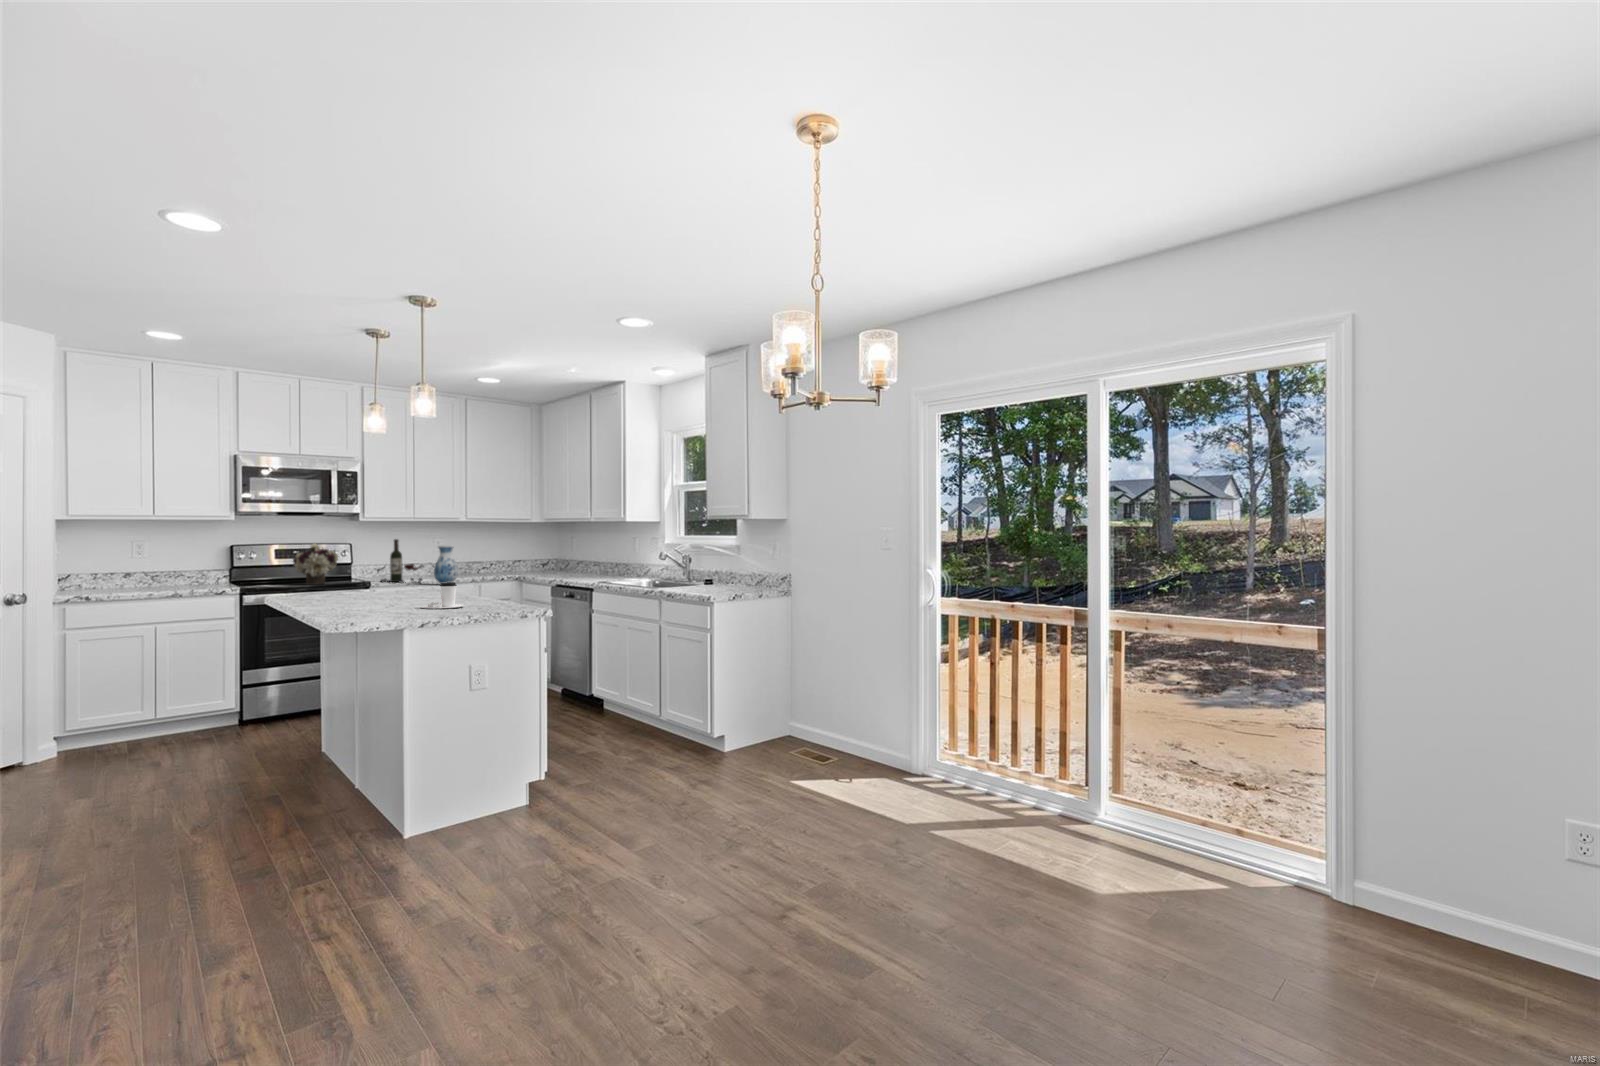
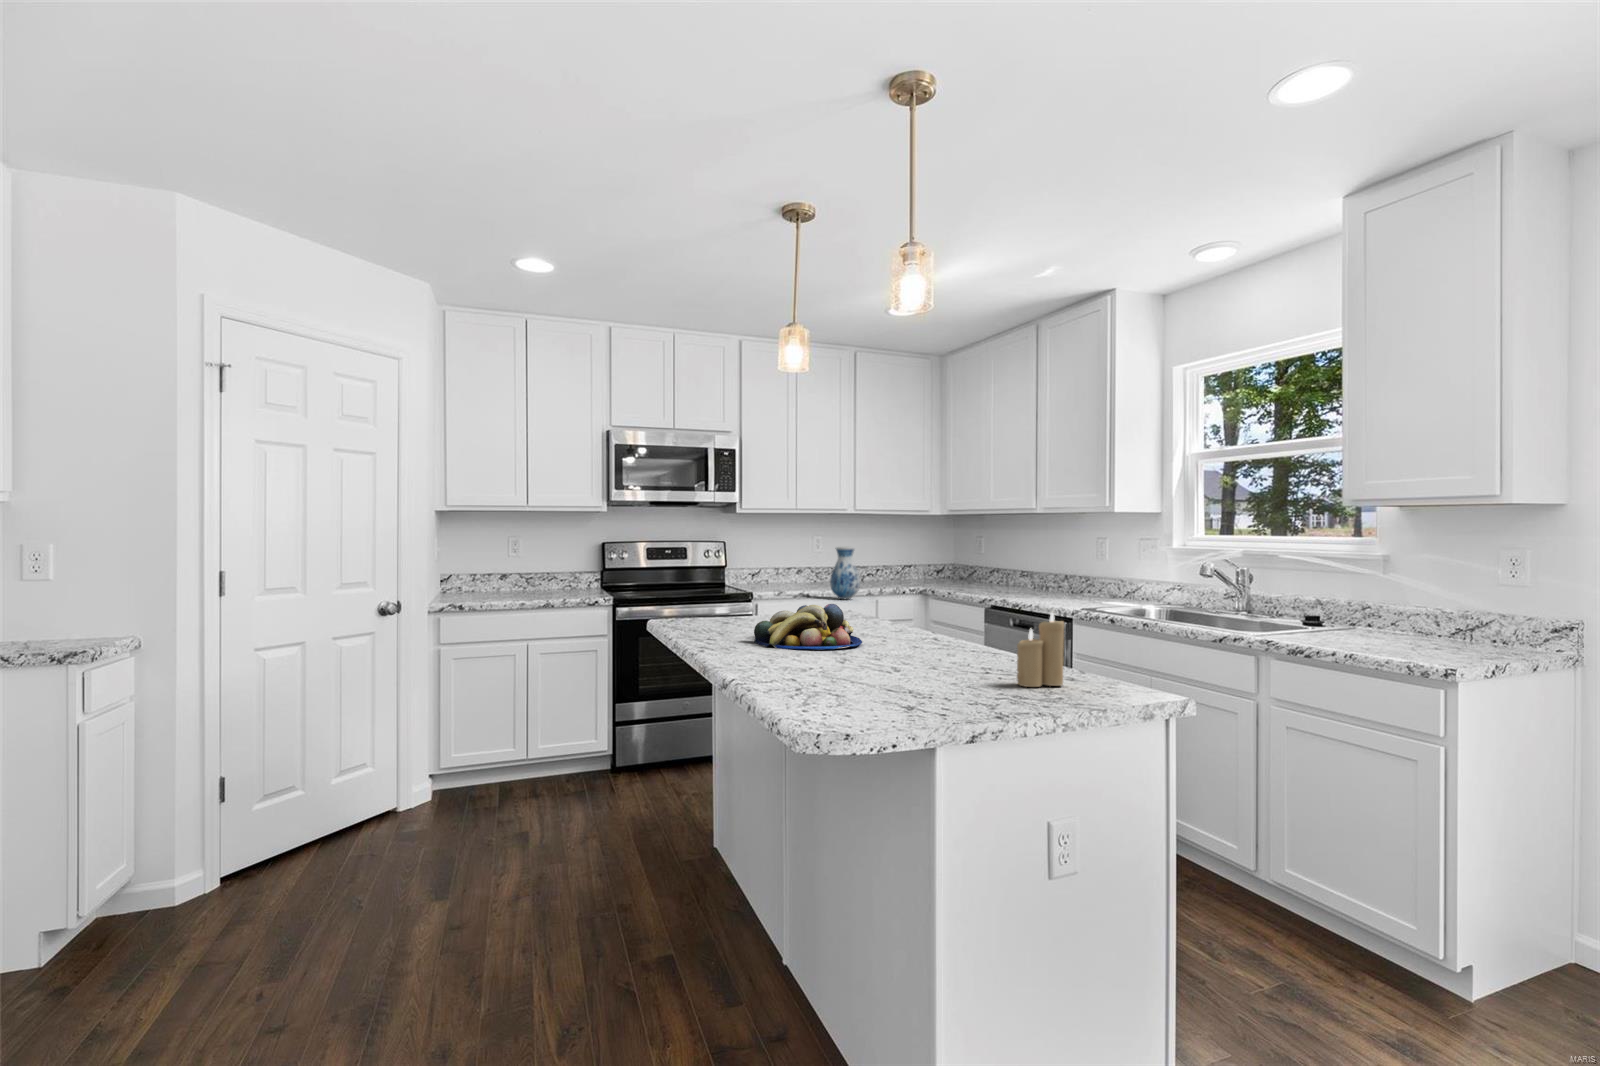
wine bottle: present [380,539,422,583] -> none [758,537,807,594]
flower arrangement: present [293,543,338,585] -> none [667,541,718,594]
candle: none [468,572,496,611] -> present [1017,613,1064,687]
fruit bowl: none [328,578,407,605] -> present [754,604,862,650]
coffee cup: present [421,582,465,609] -> none [912,623,985,673]

